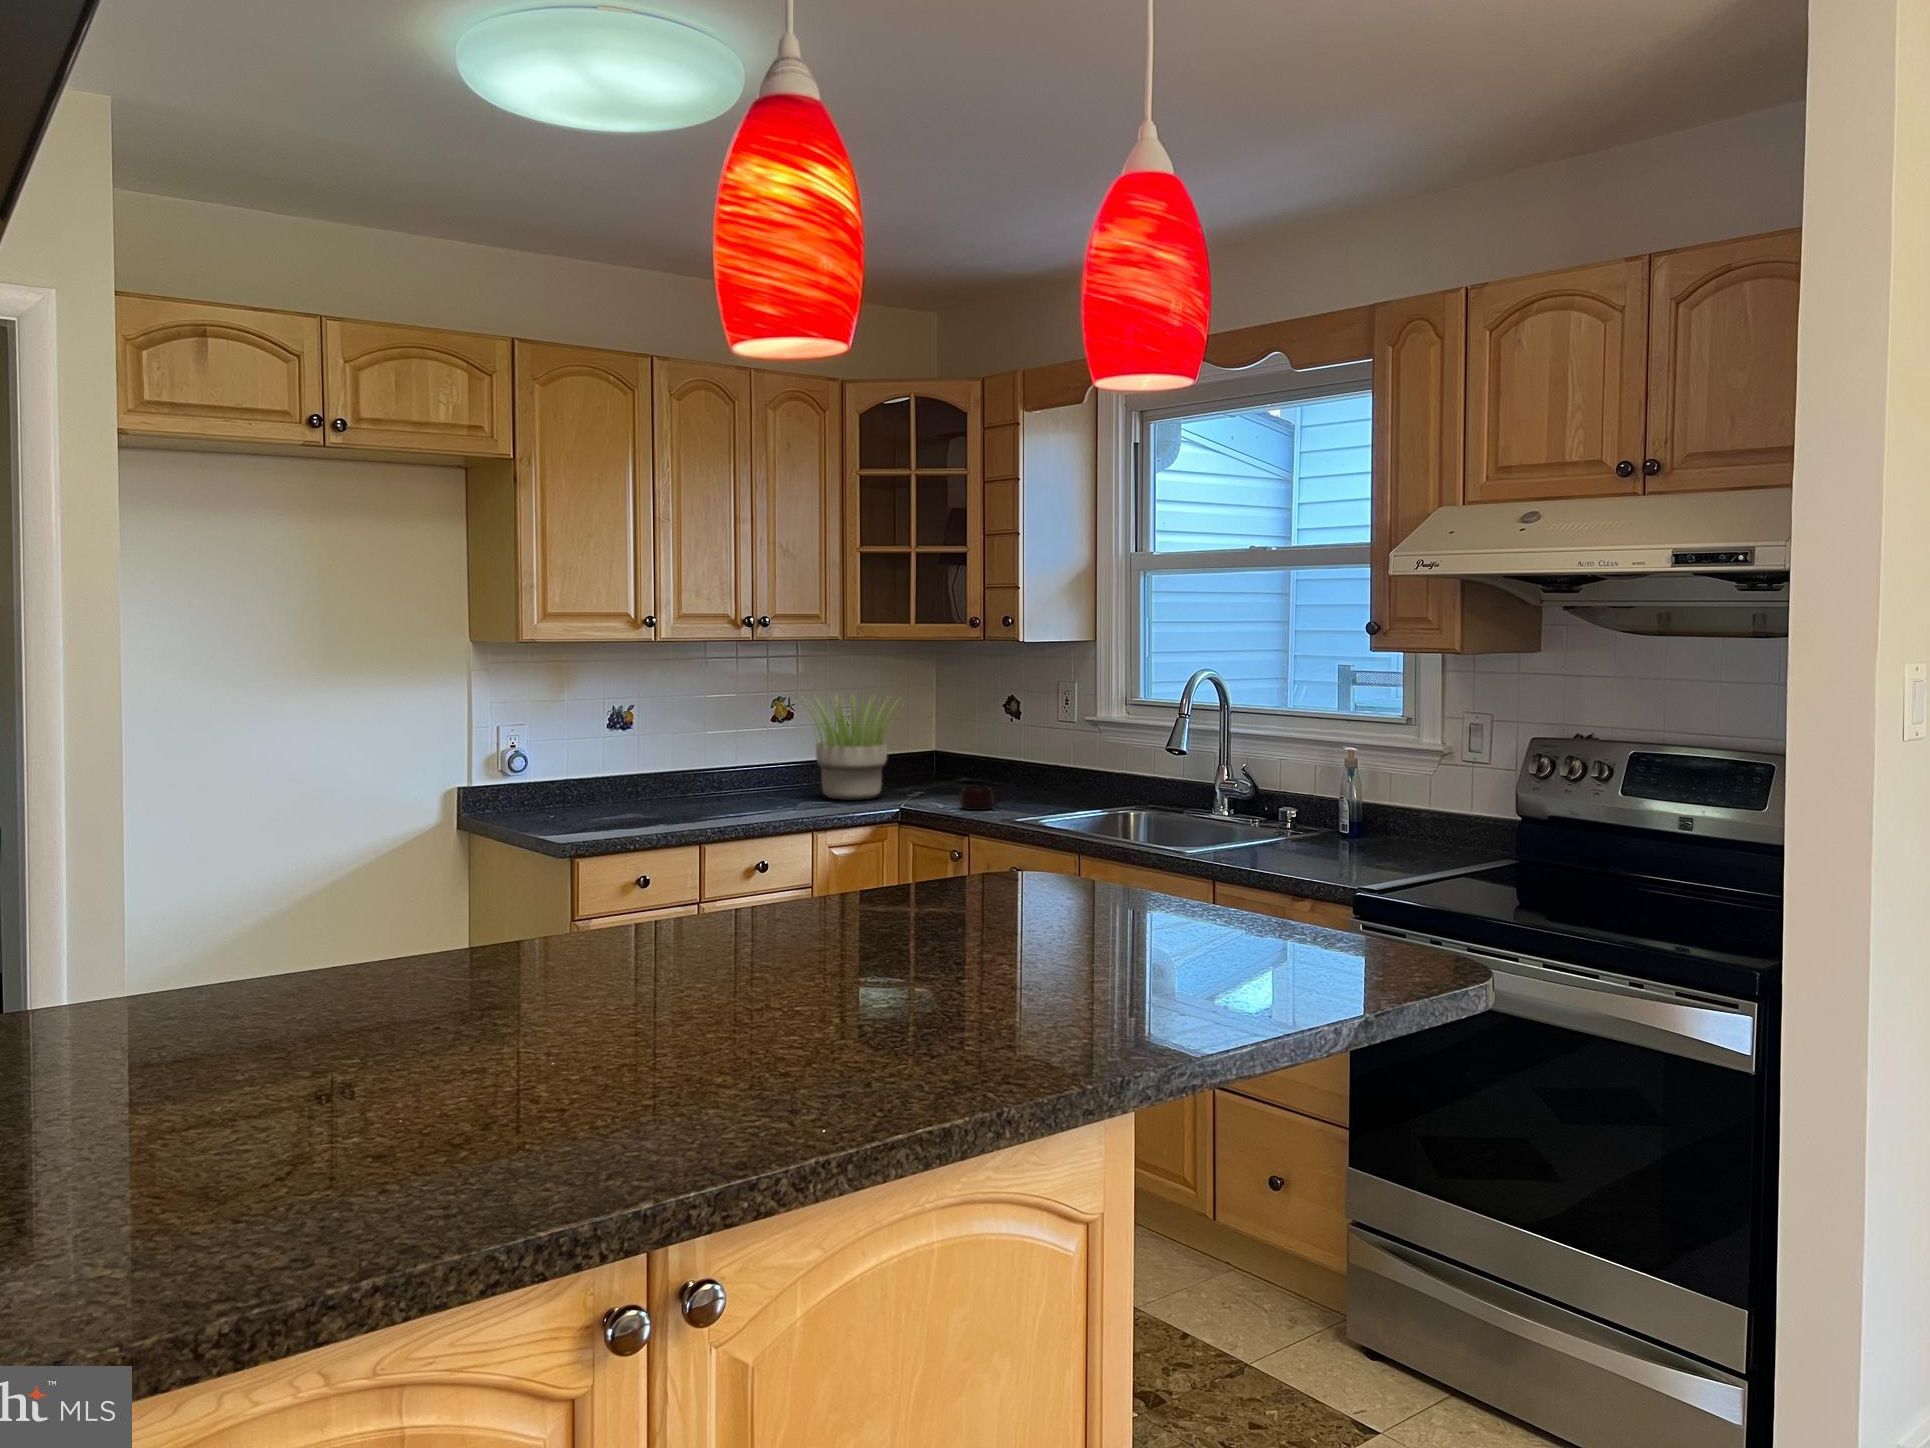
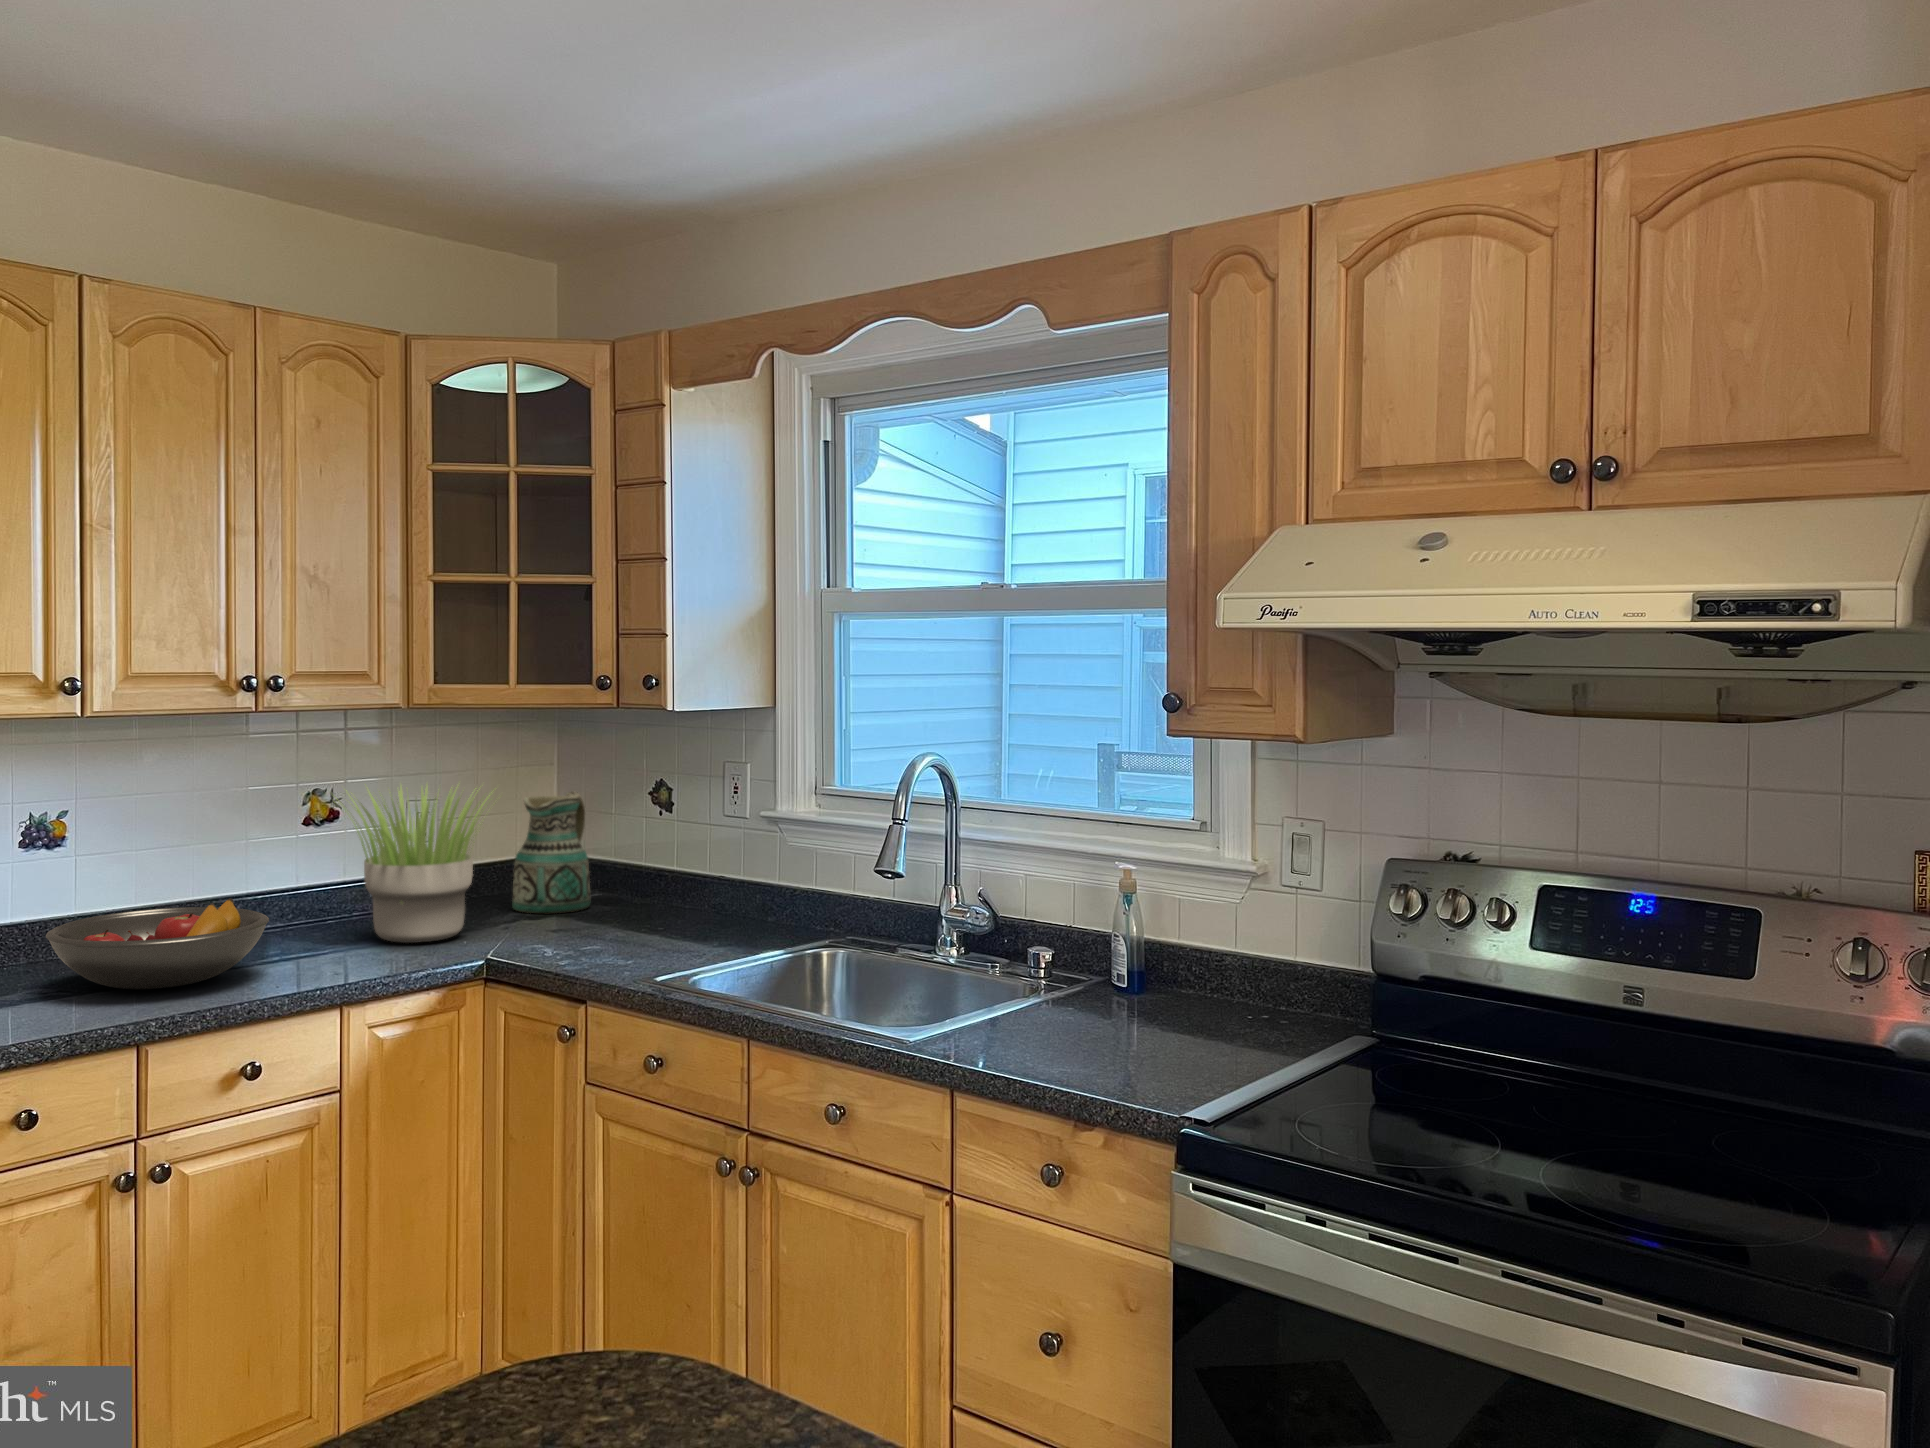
ceramic pitcher: none [909,703,964,788] -> present [512,792,590,913]
fruit bowl: none [633,763,764,816] -> present [46,898,269,989]
mug: present [960,786,1001,810] -> none [576,920,637,957]

